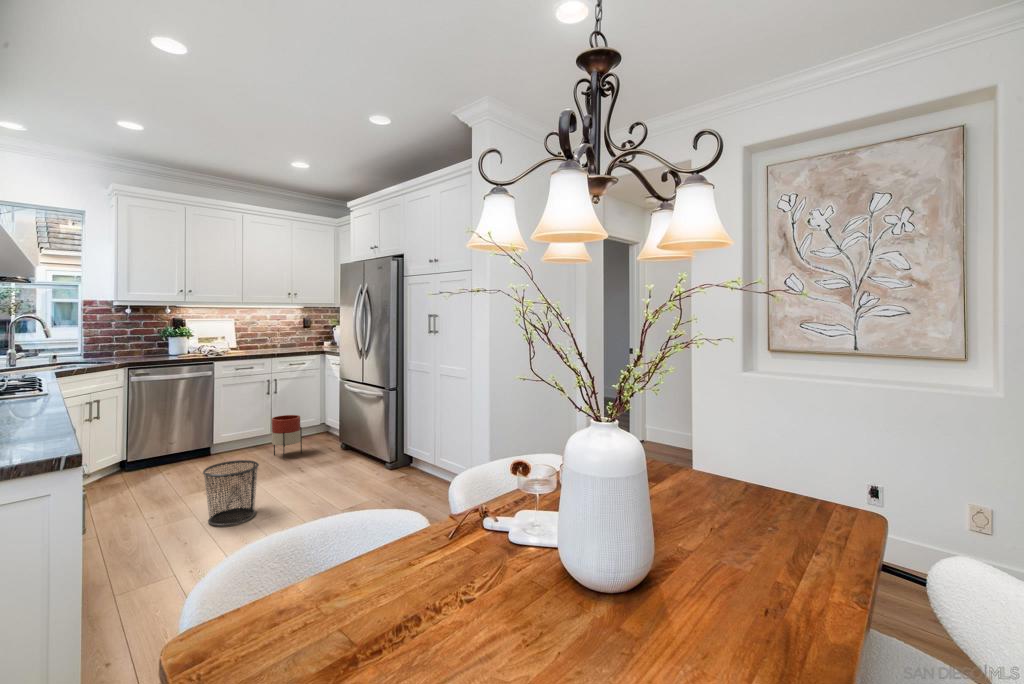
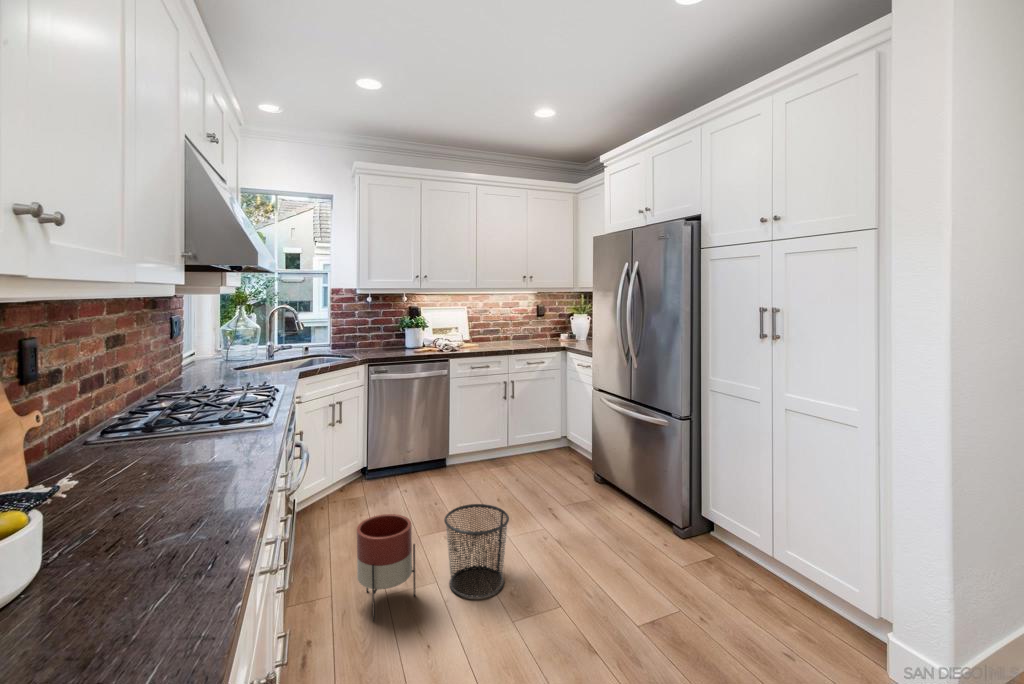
planter: present [272,415,302,460] -> present [357,514,416,621]

